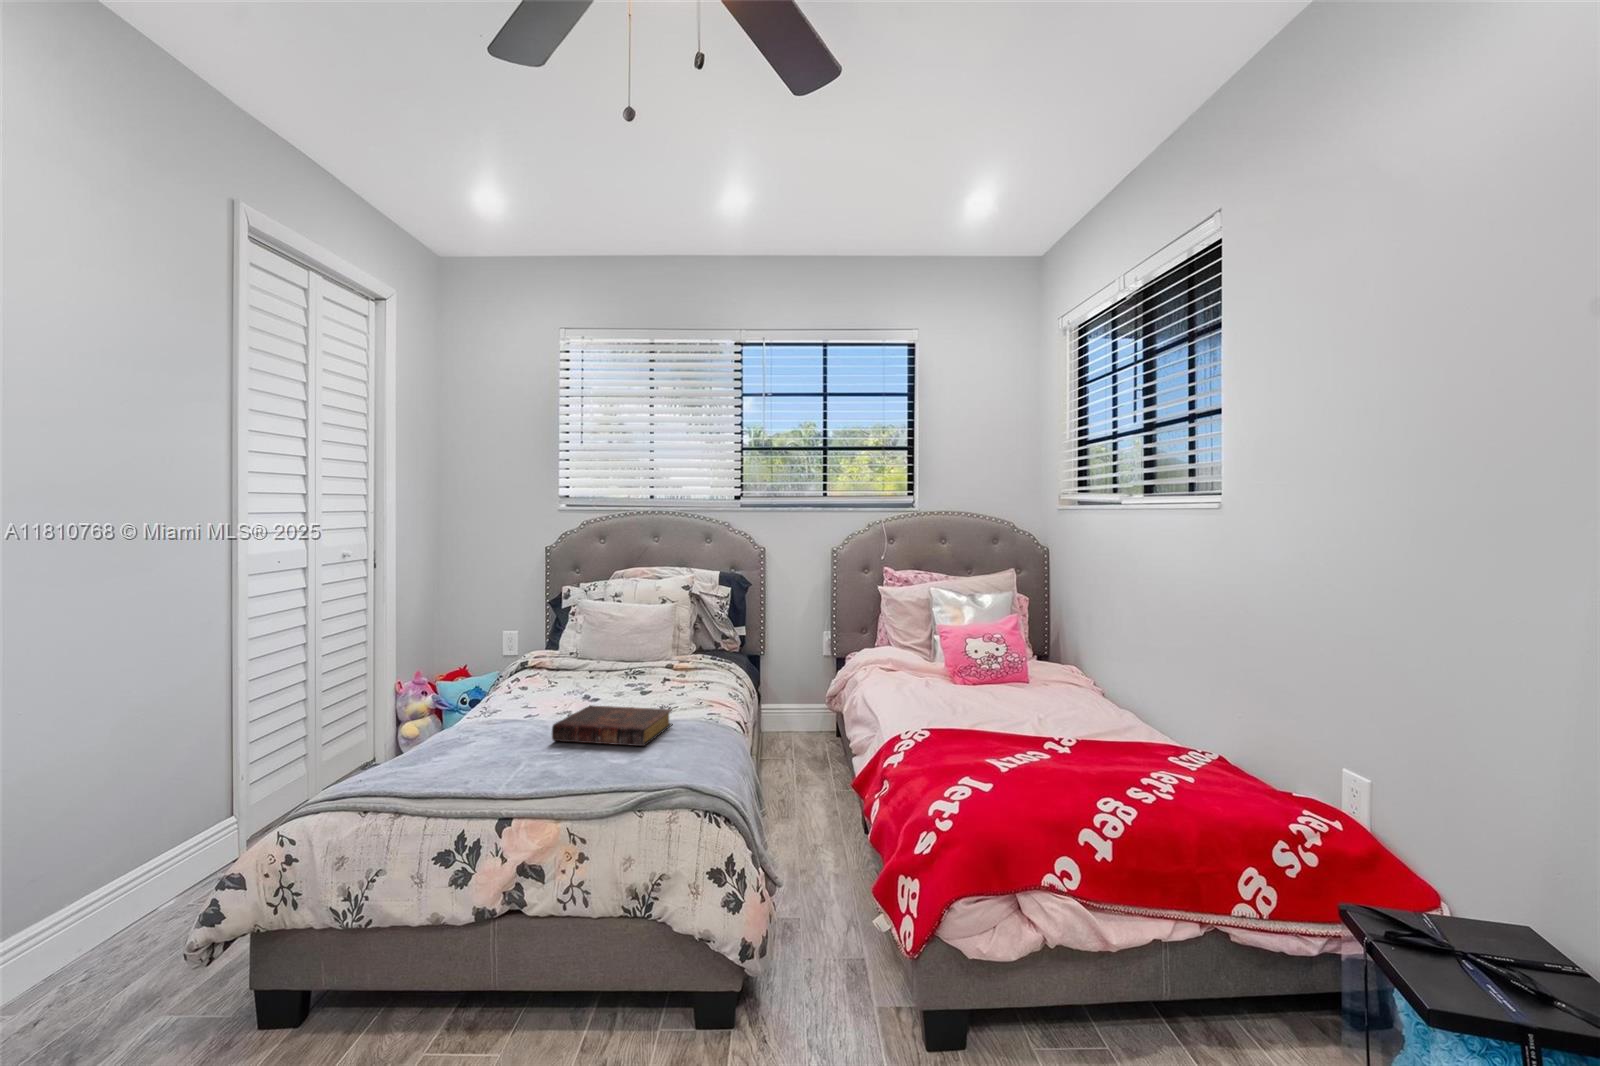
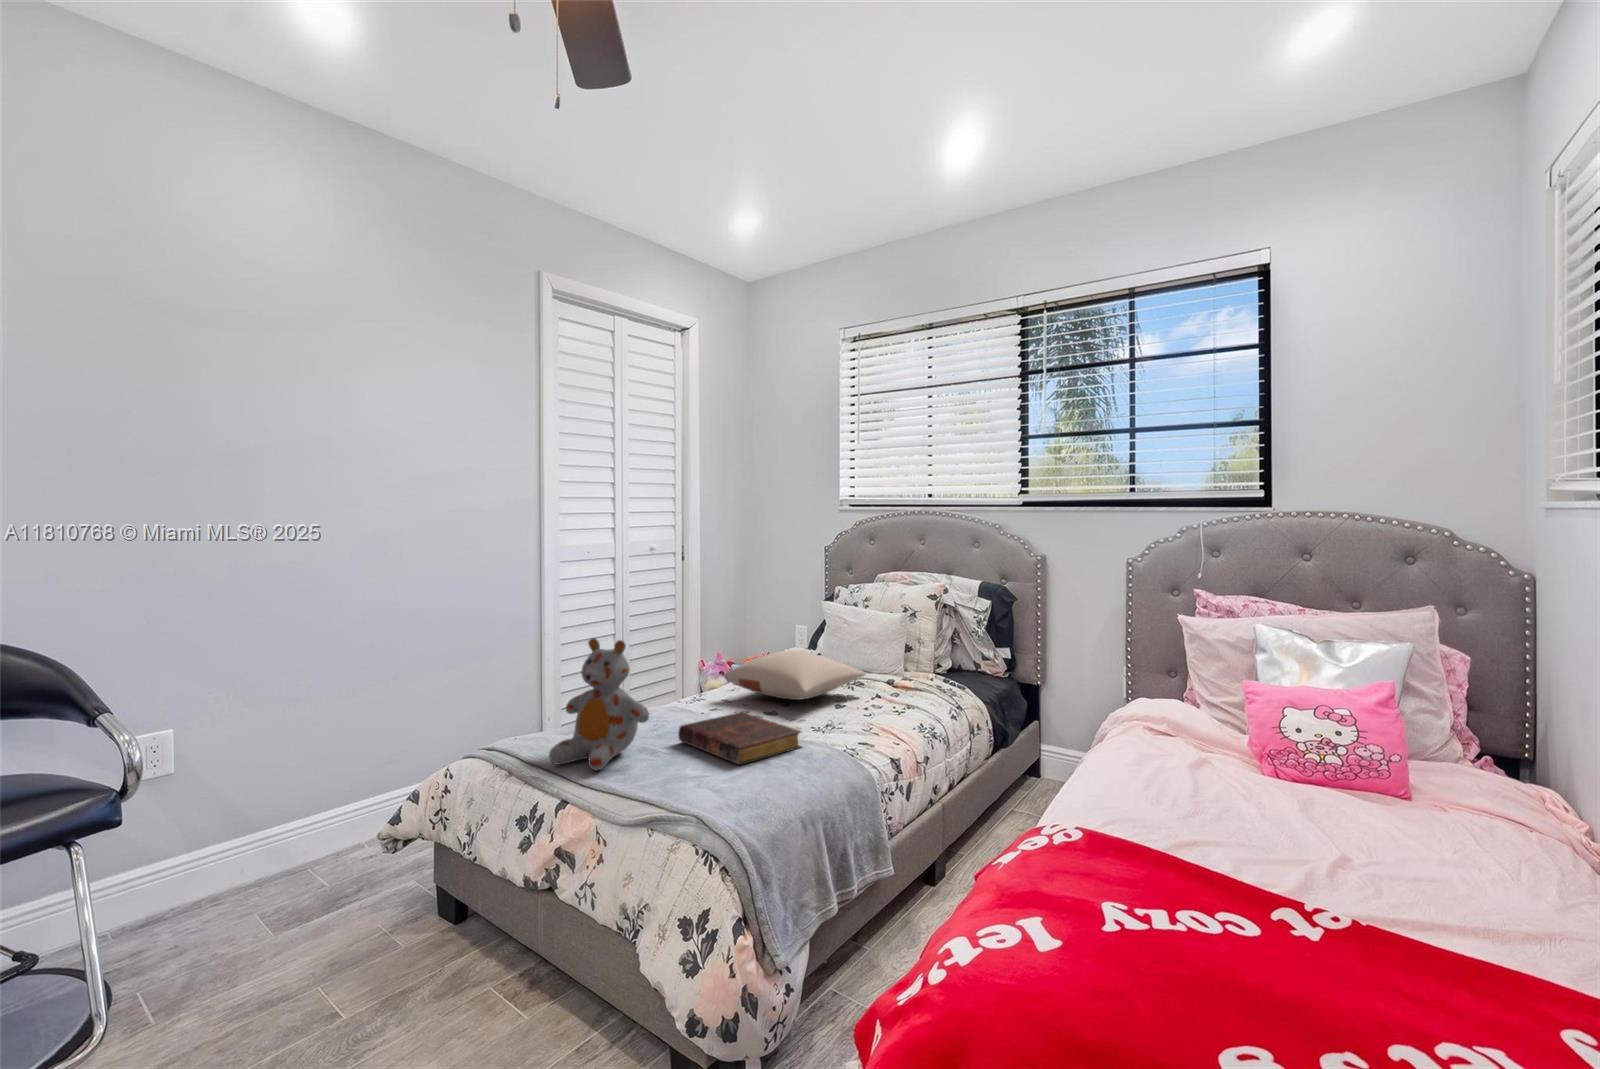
stuffed bear: none [435,640,547,783] -> present [549,638,649,770]
pillow: none [527,646,656,693] -> present [724,650,866,700]

